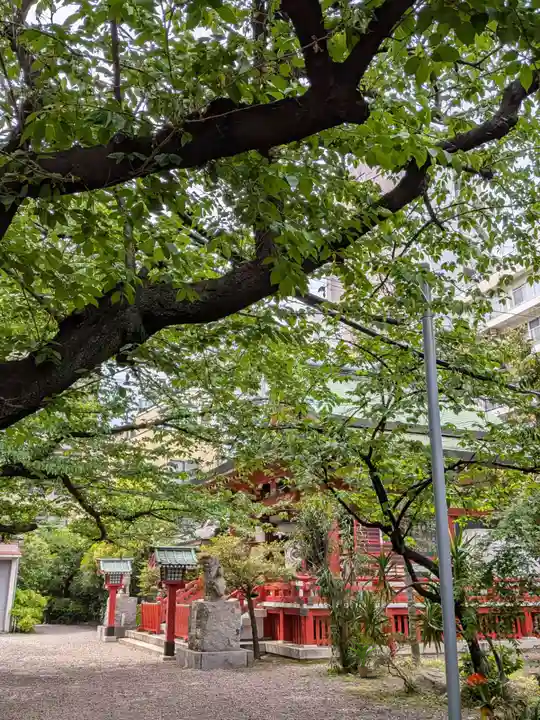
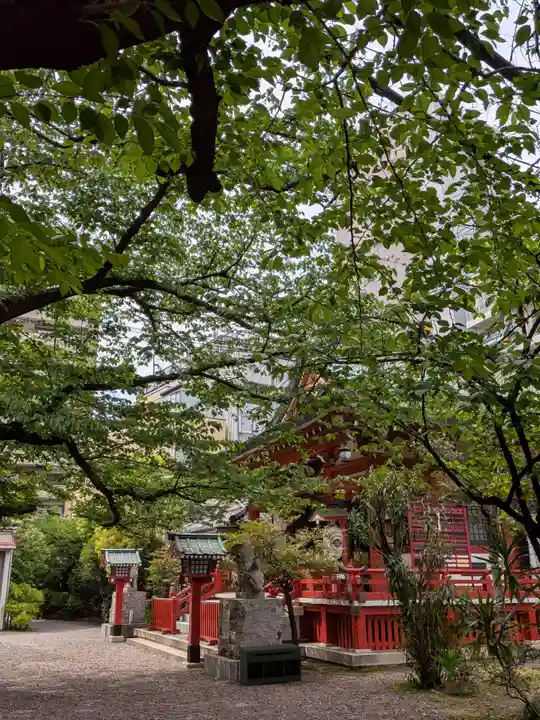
bench: none [202,639,253,673] -> present [239,644,302,686]

